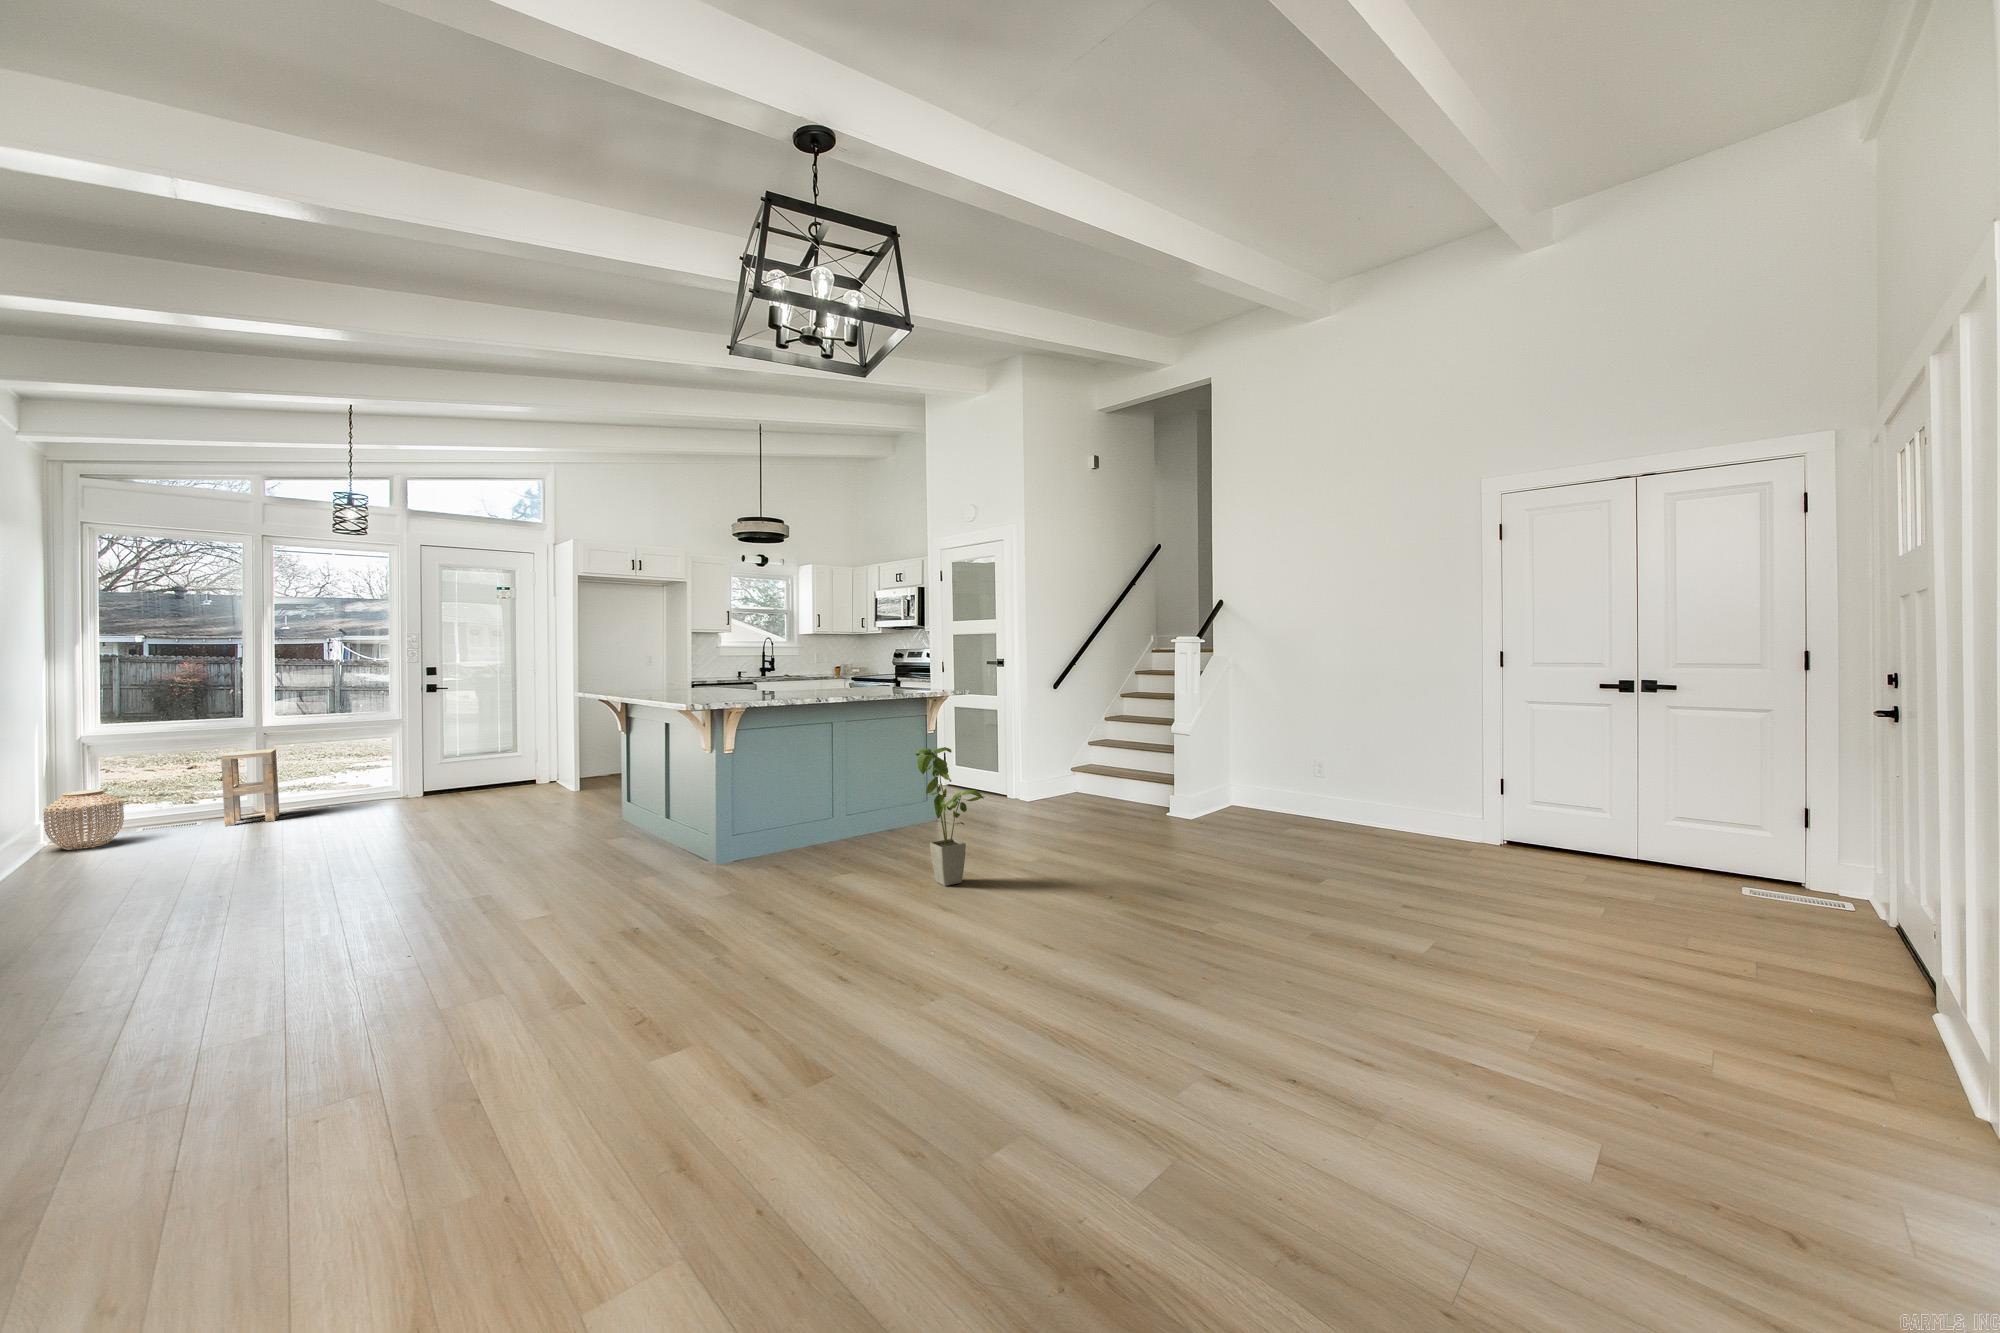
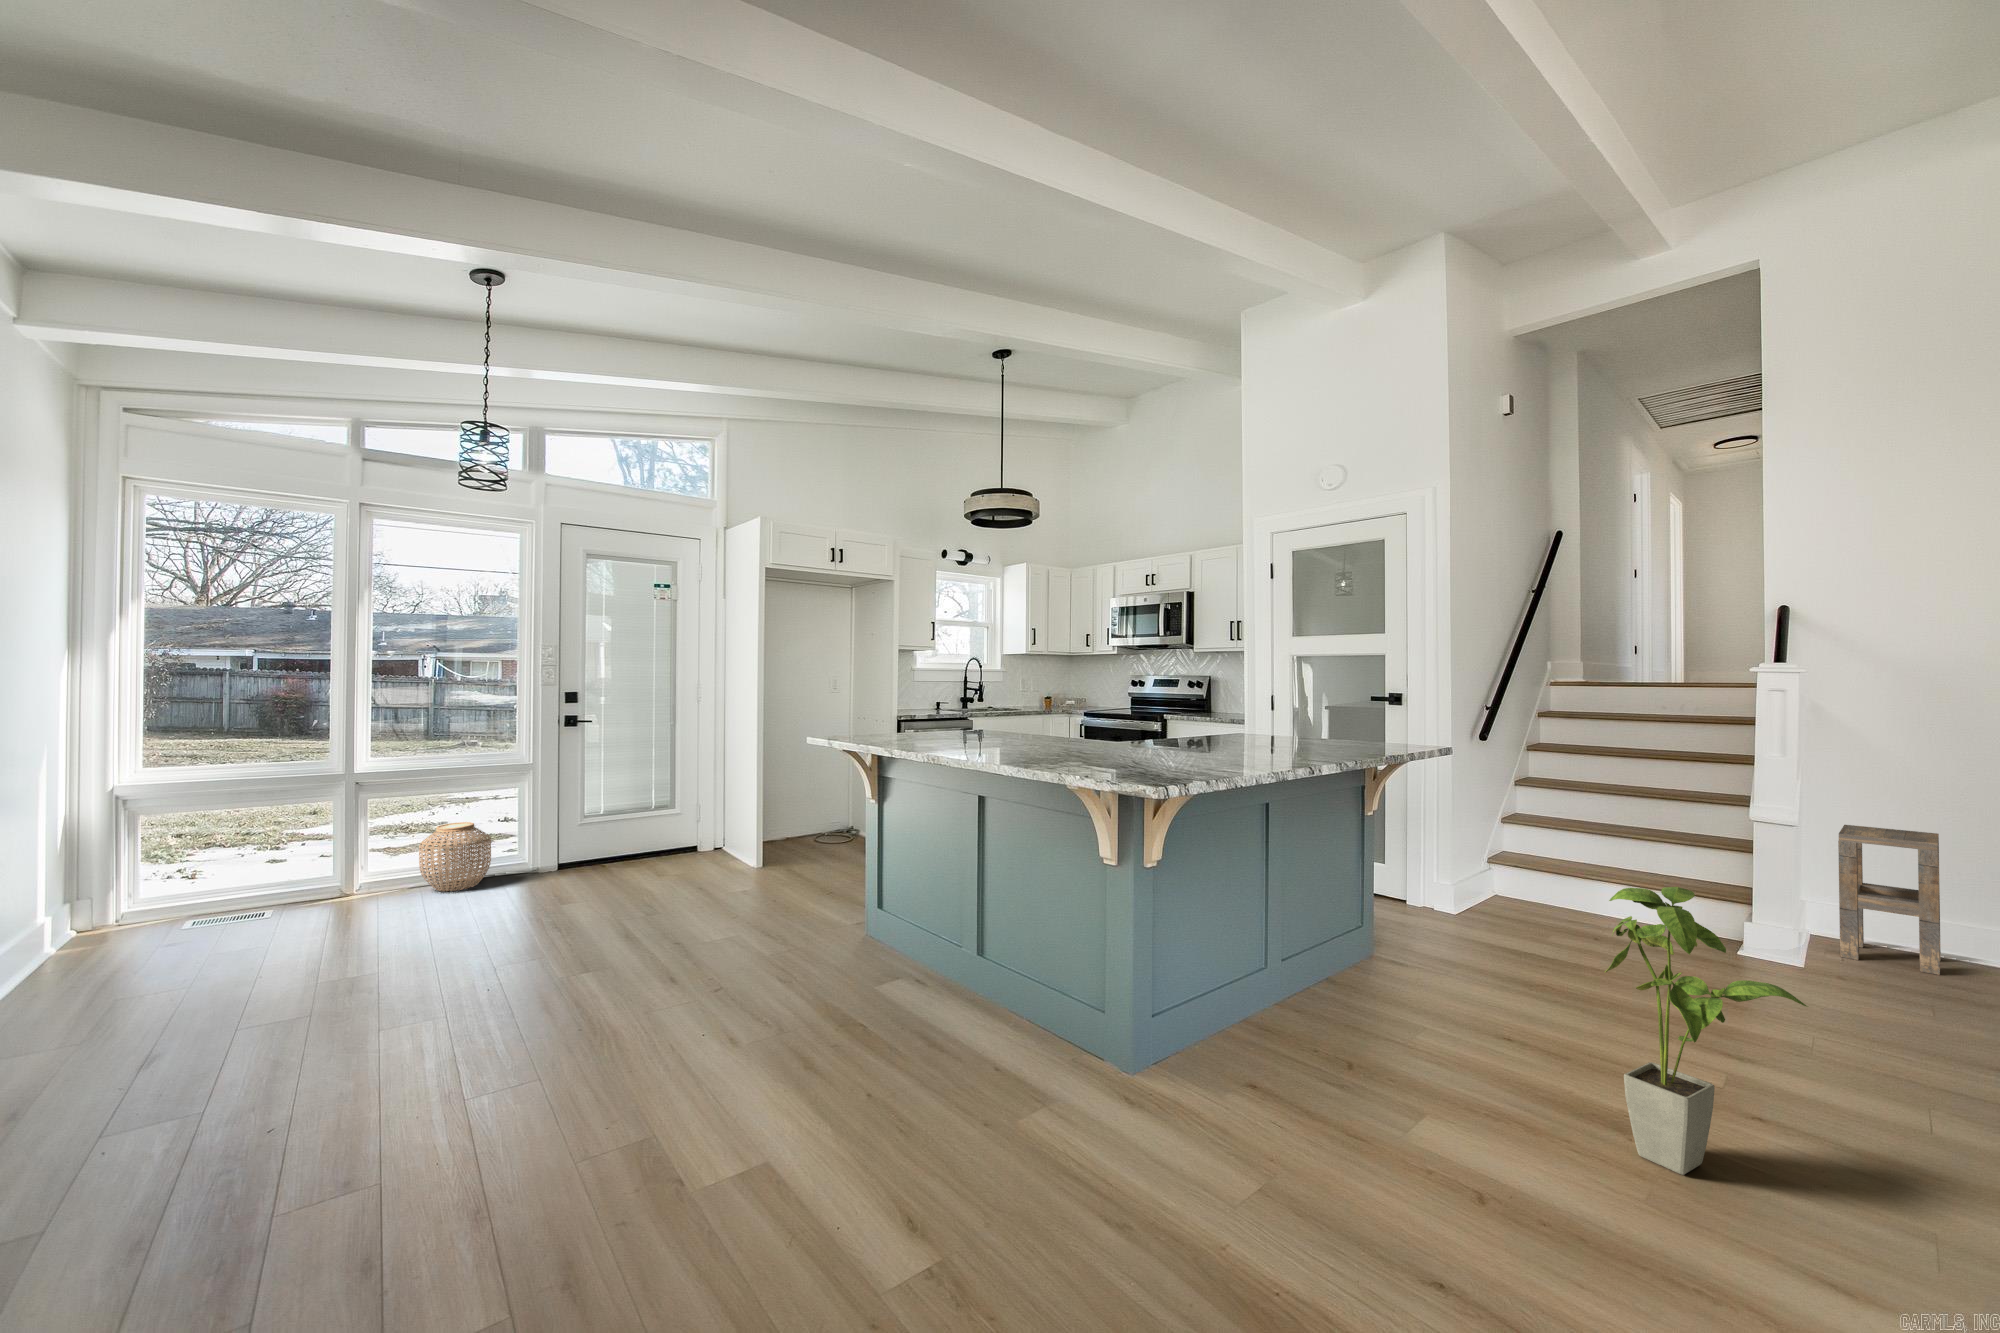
side table: present [221,749,279,826] -> present [1838,825,1941,975]
woven basket: present [44,789,124,850] -> present [419,822,491,891]

